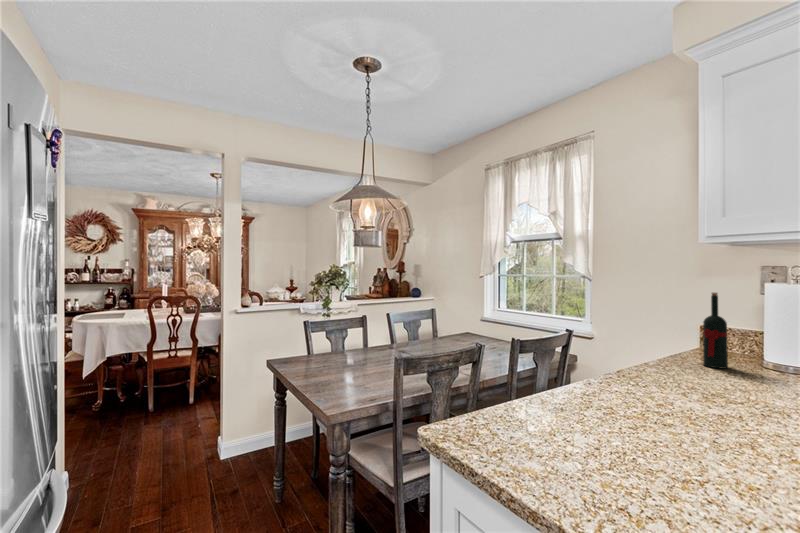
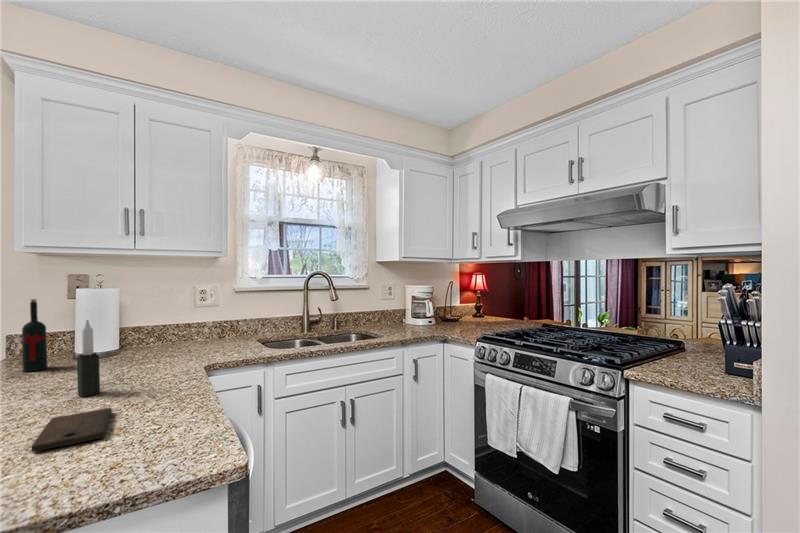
candle: none [733,325,762,421] -> present [77,320,100,397]
cutting board: none [642,429,756,487] -> present [32,408,112,452]

